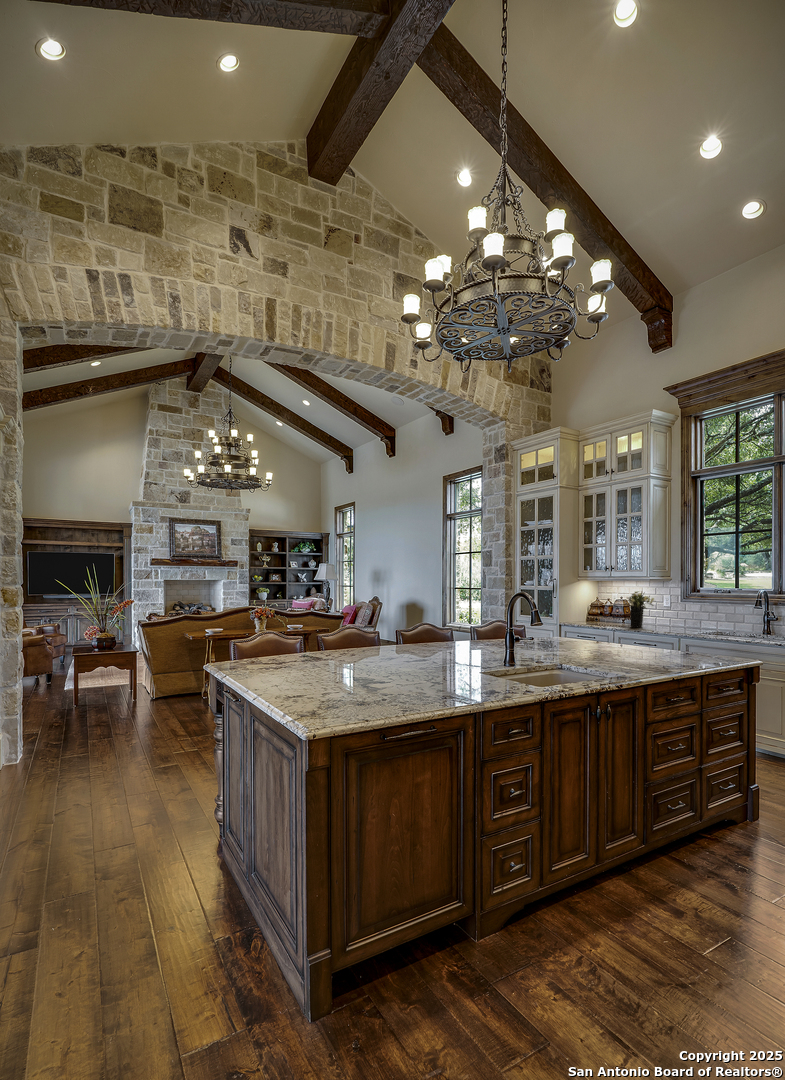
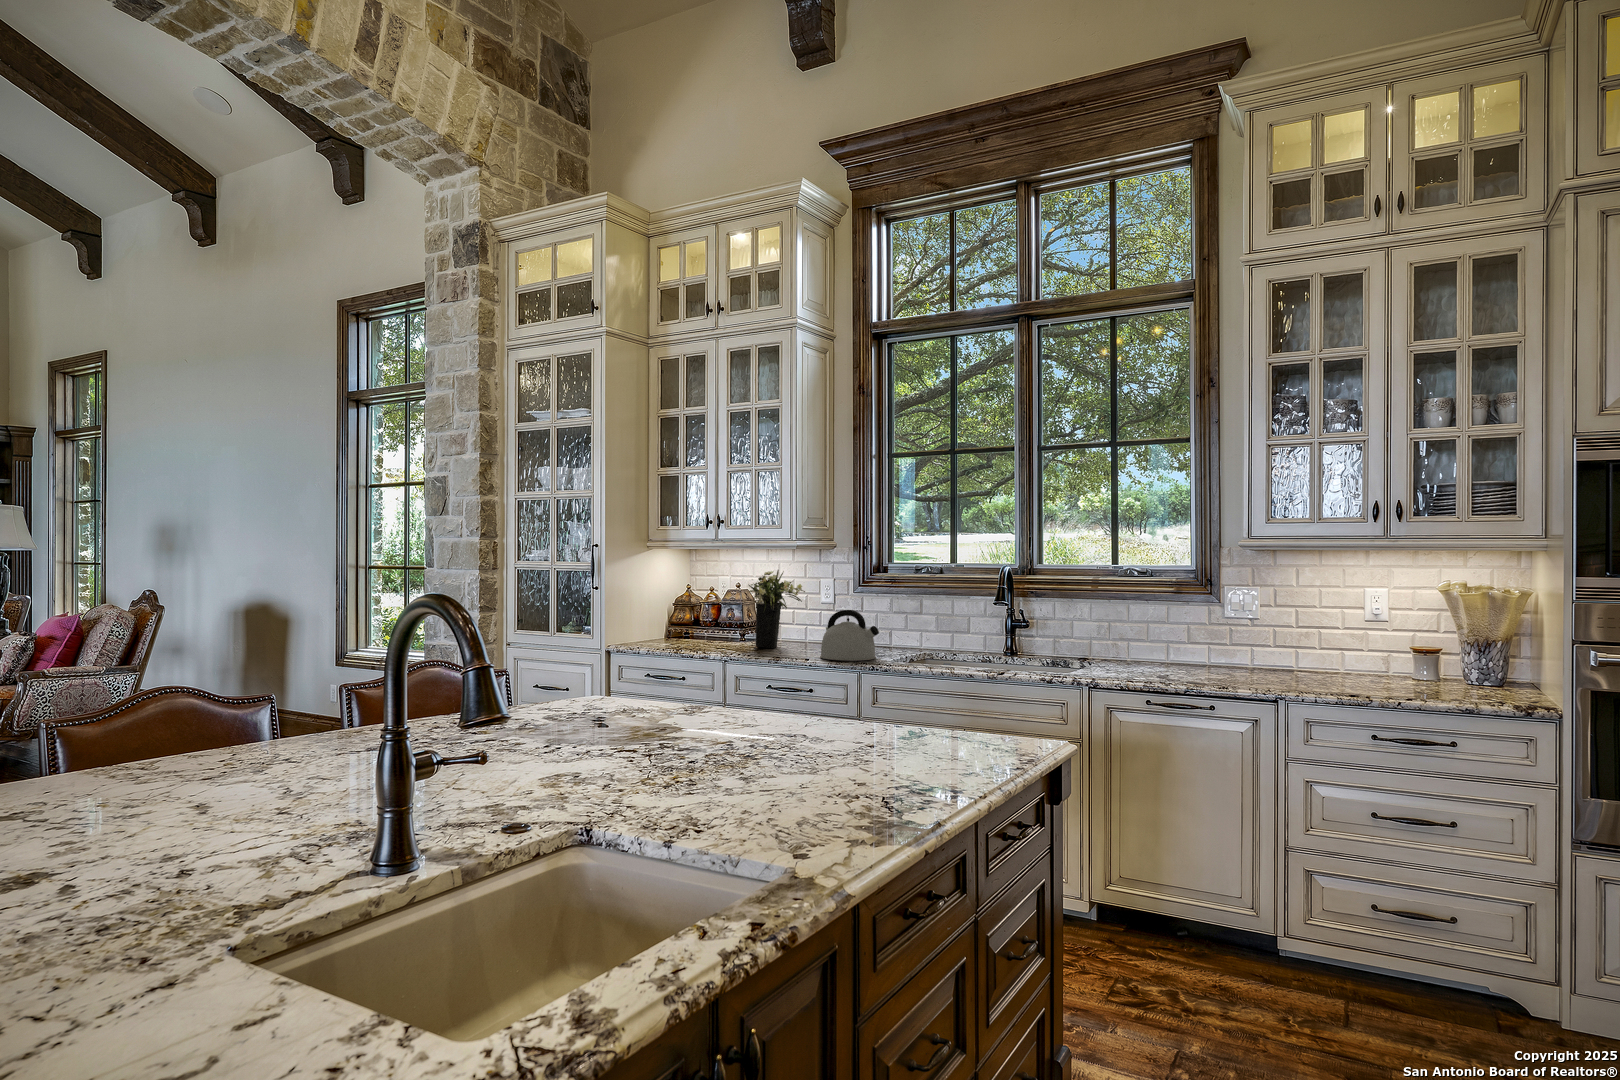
kettle: none [661,609,691,633] -> present [820,610,879,661]

